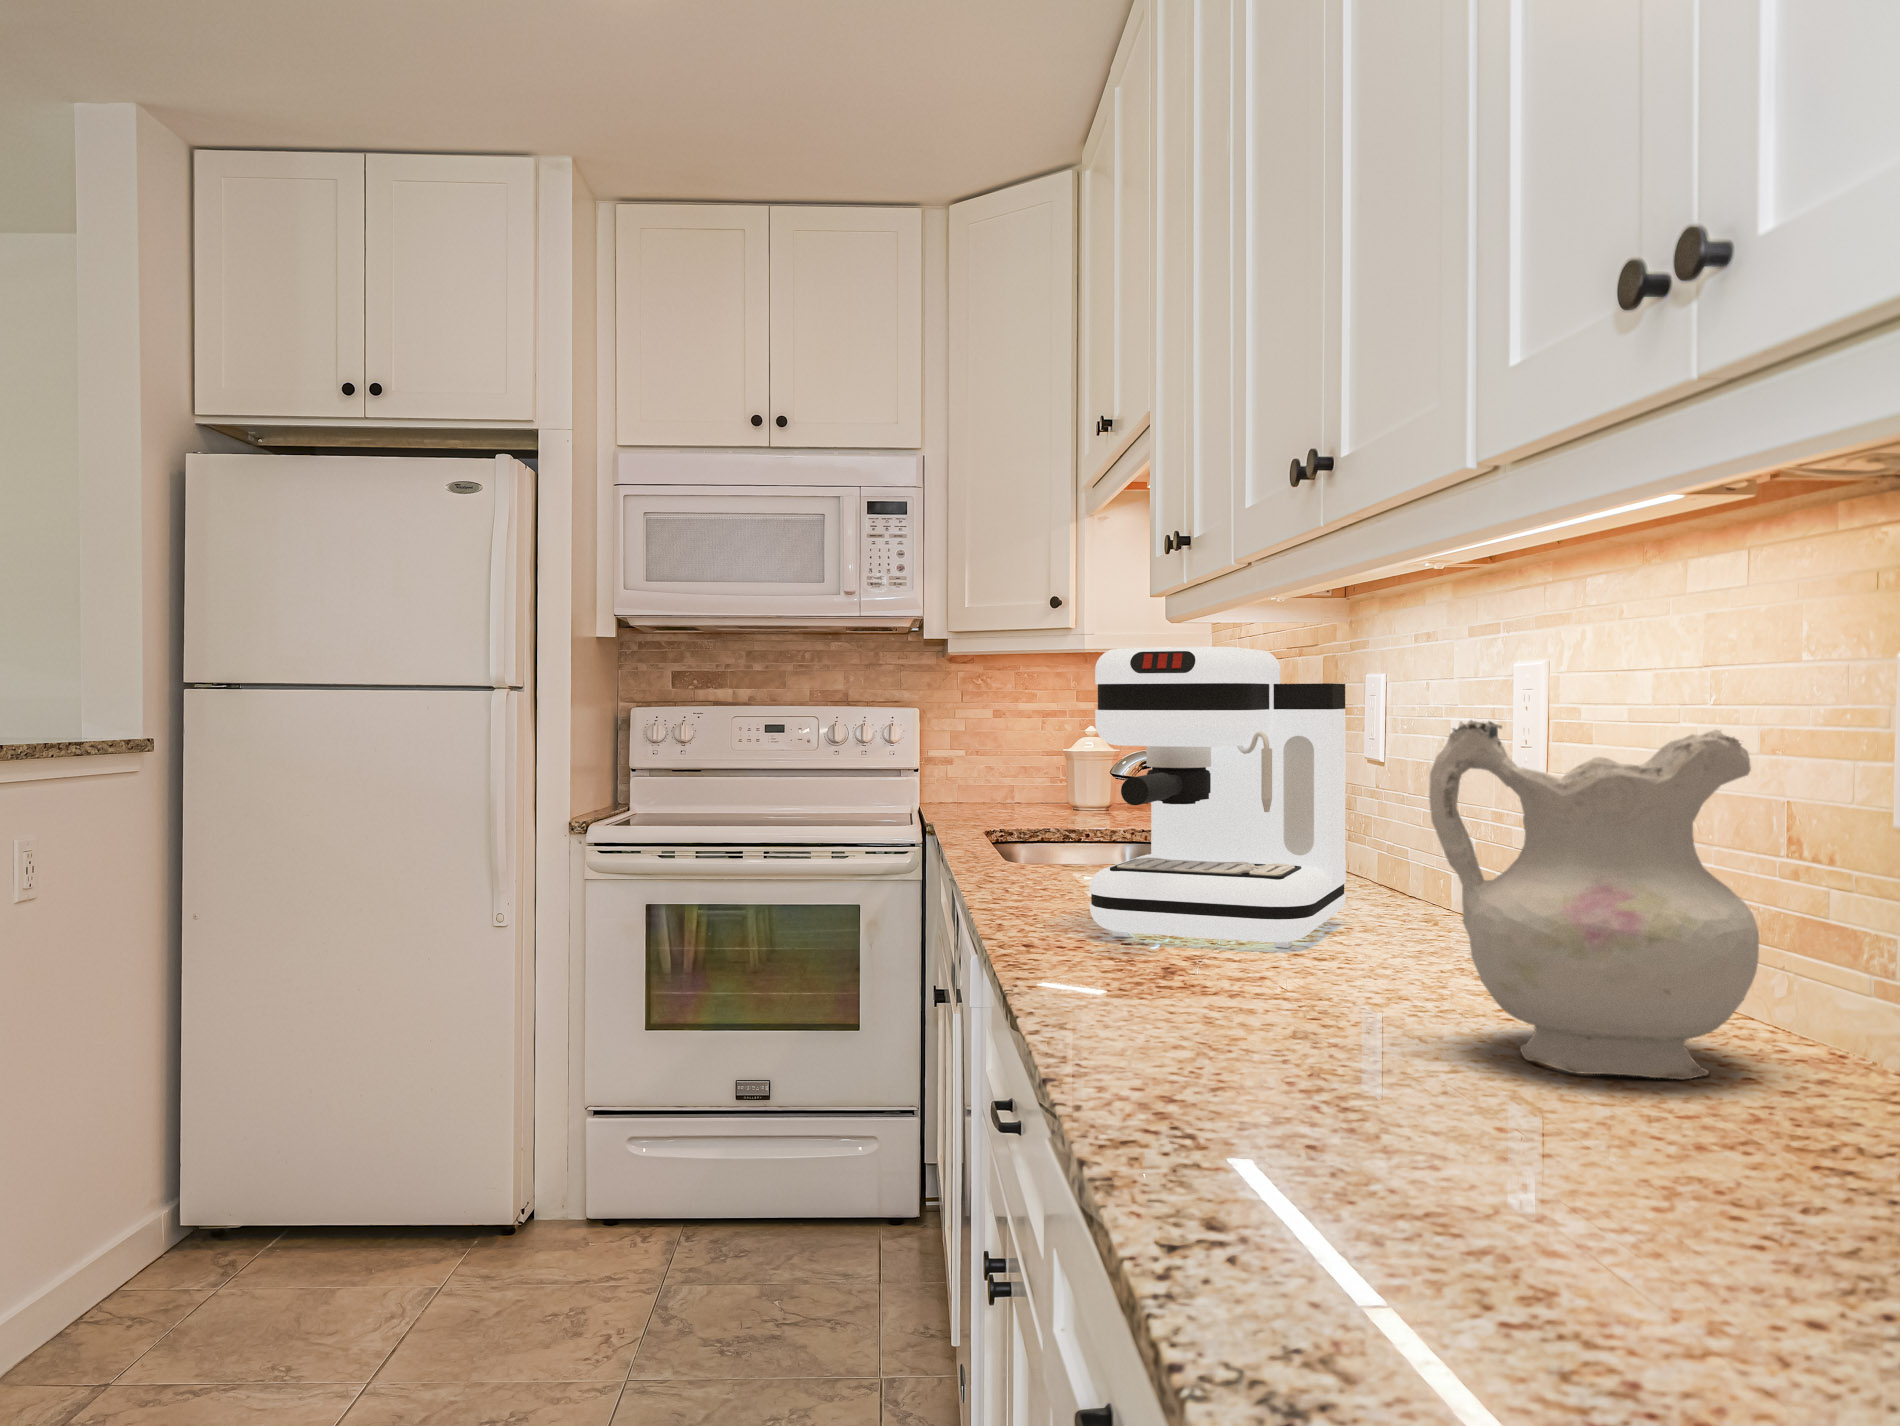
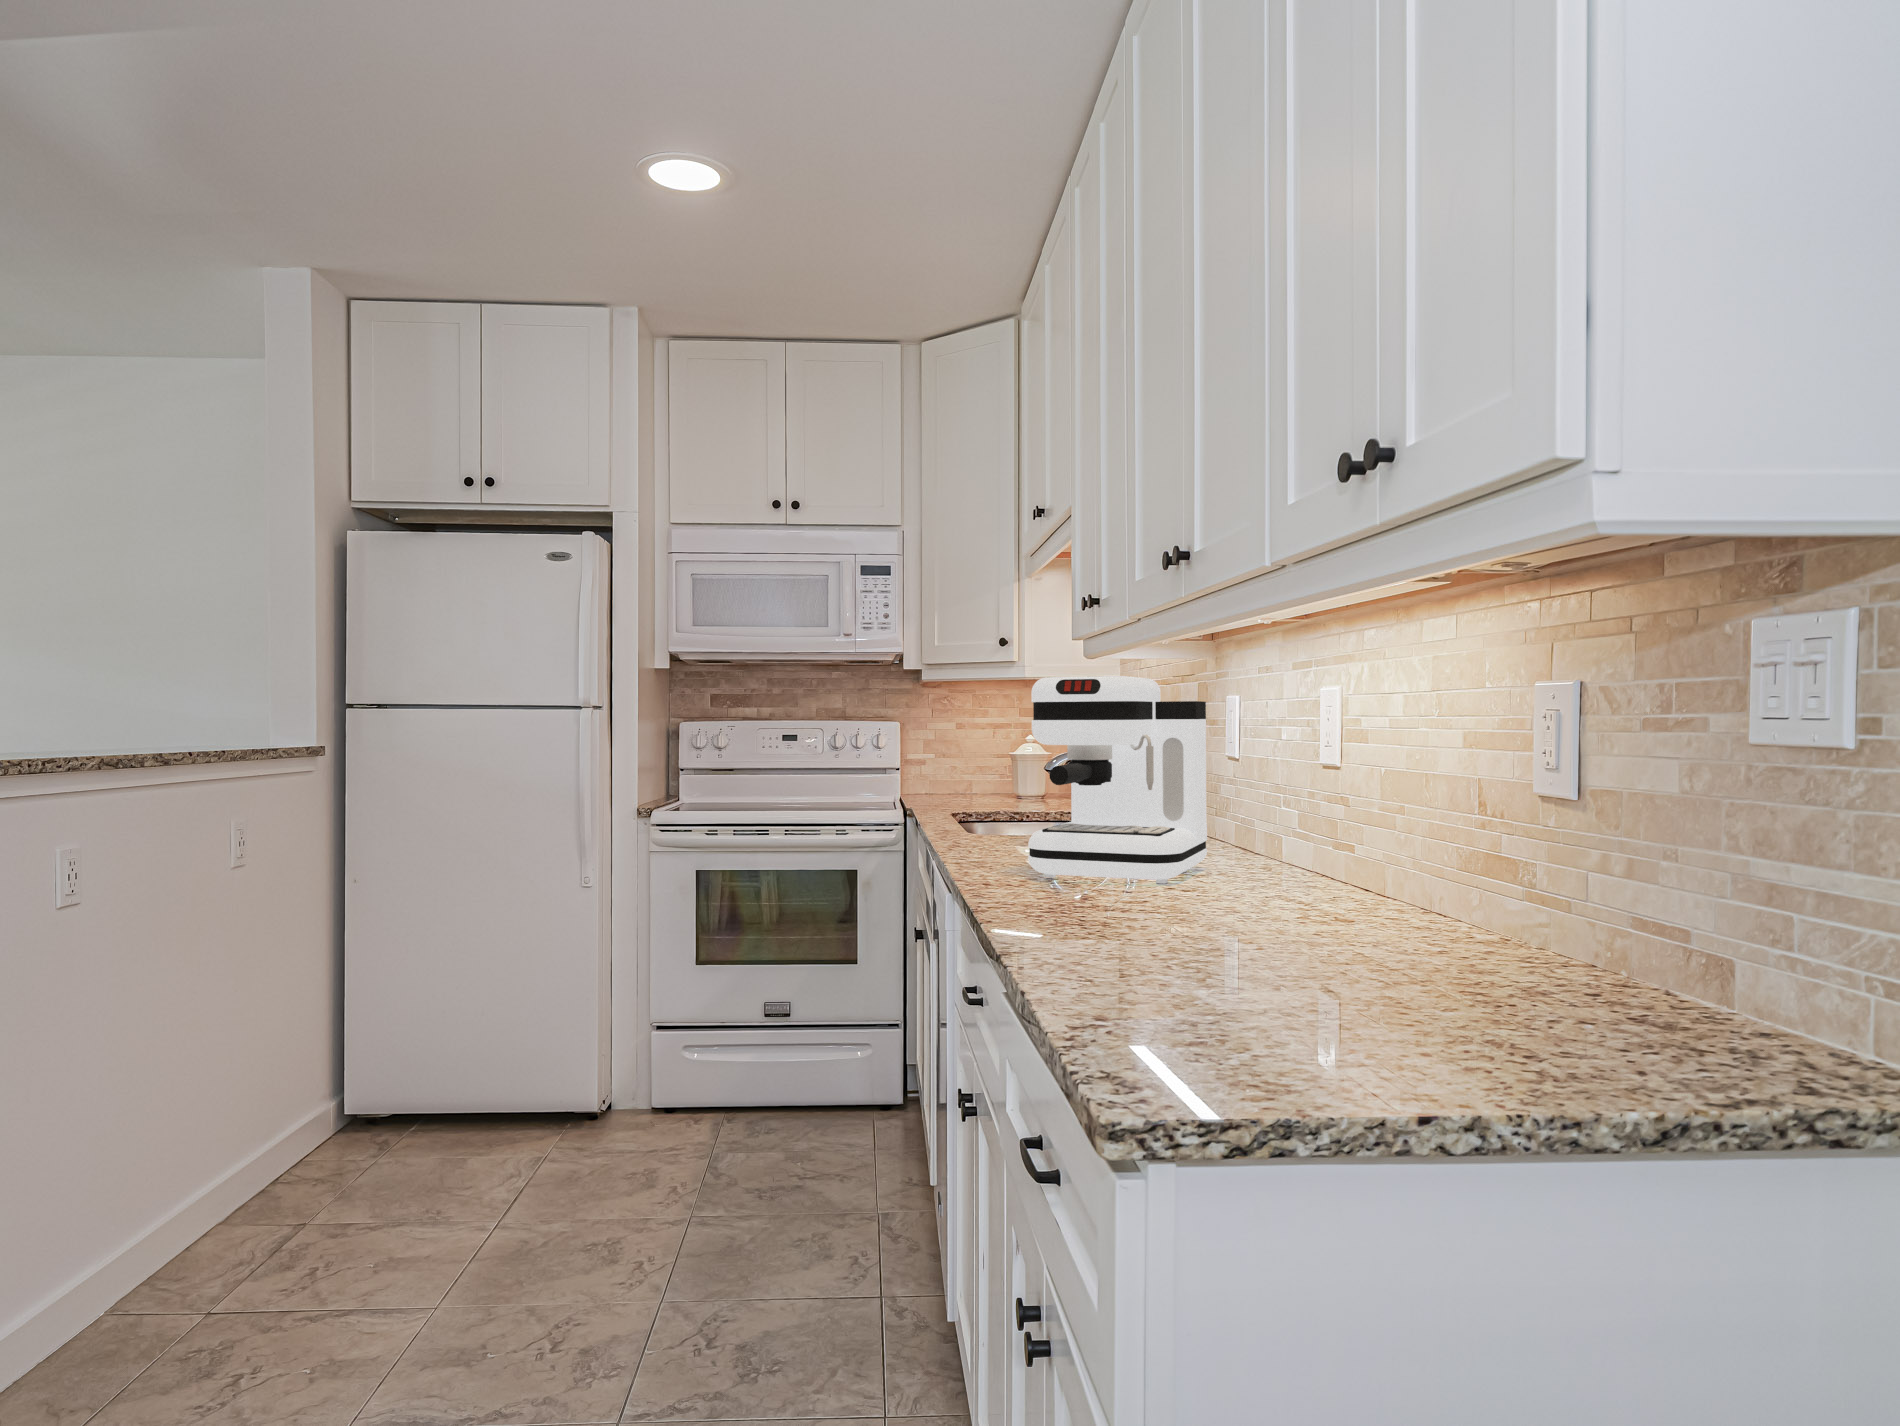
ceramic pitcher: present [1429,720,1759,1079] -> none [1247,723,1450,950]

